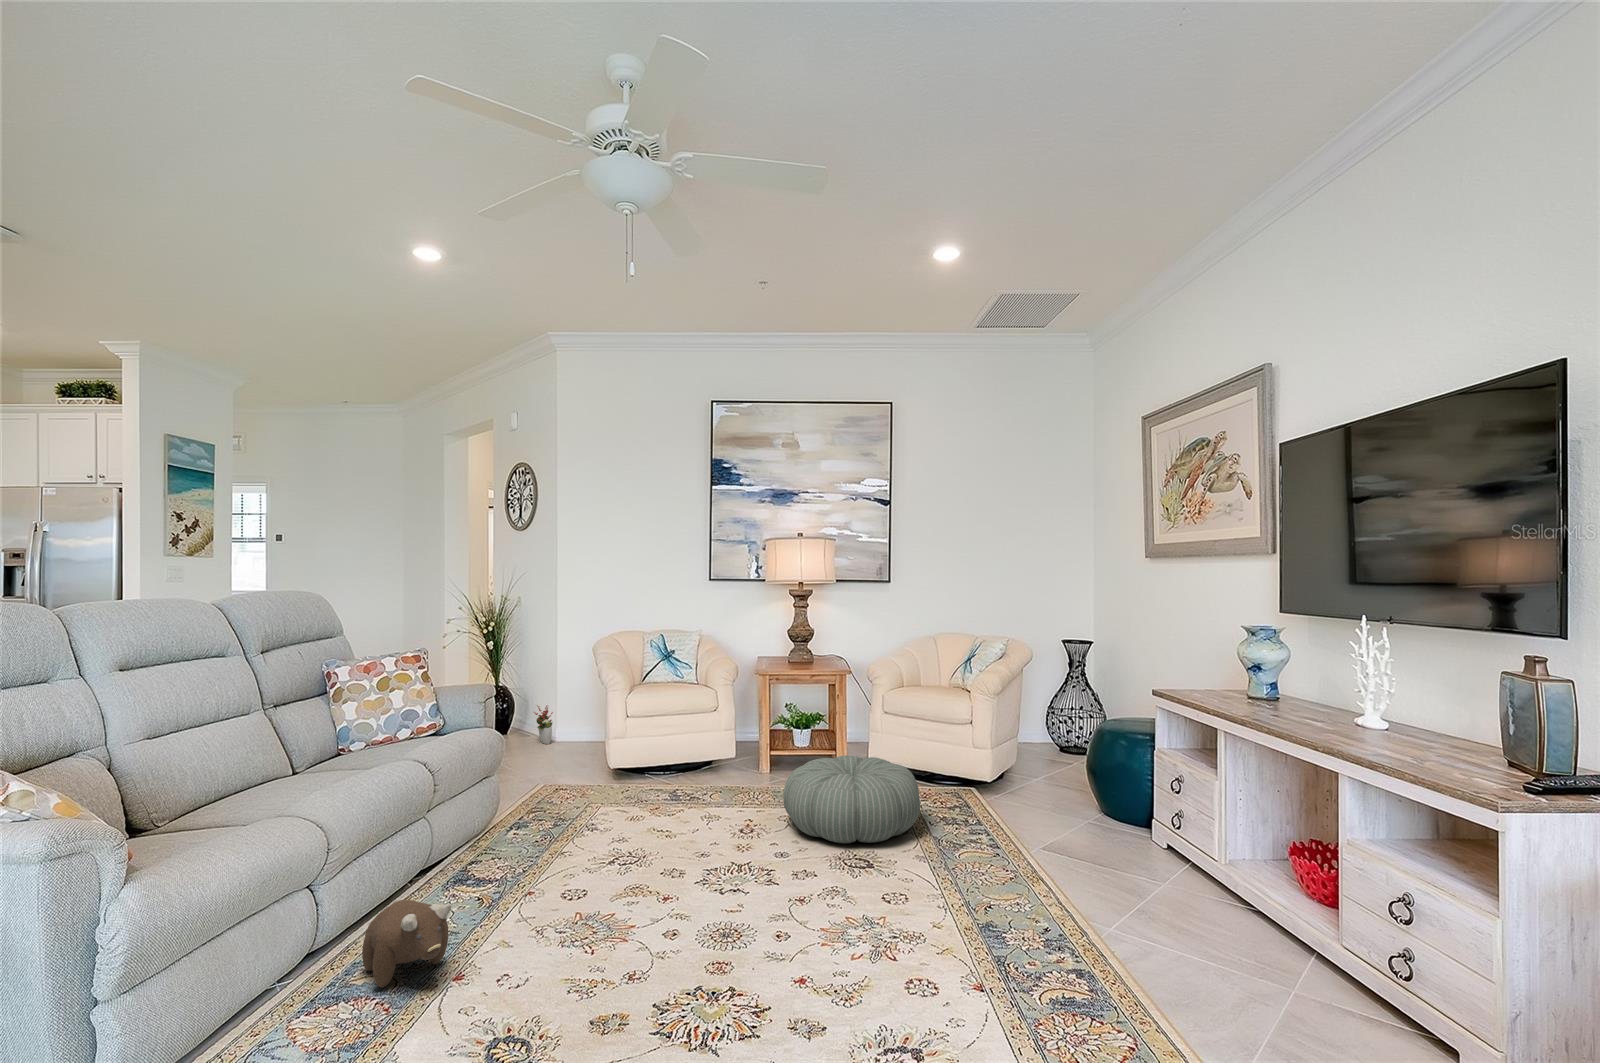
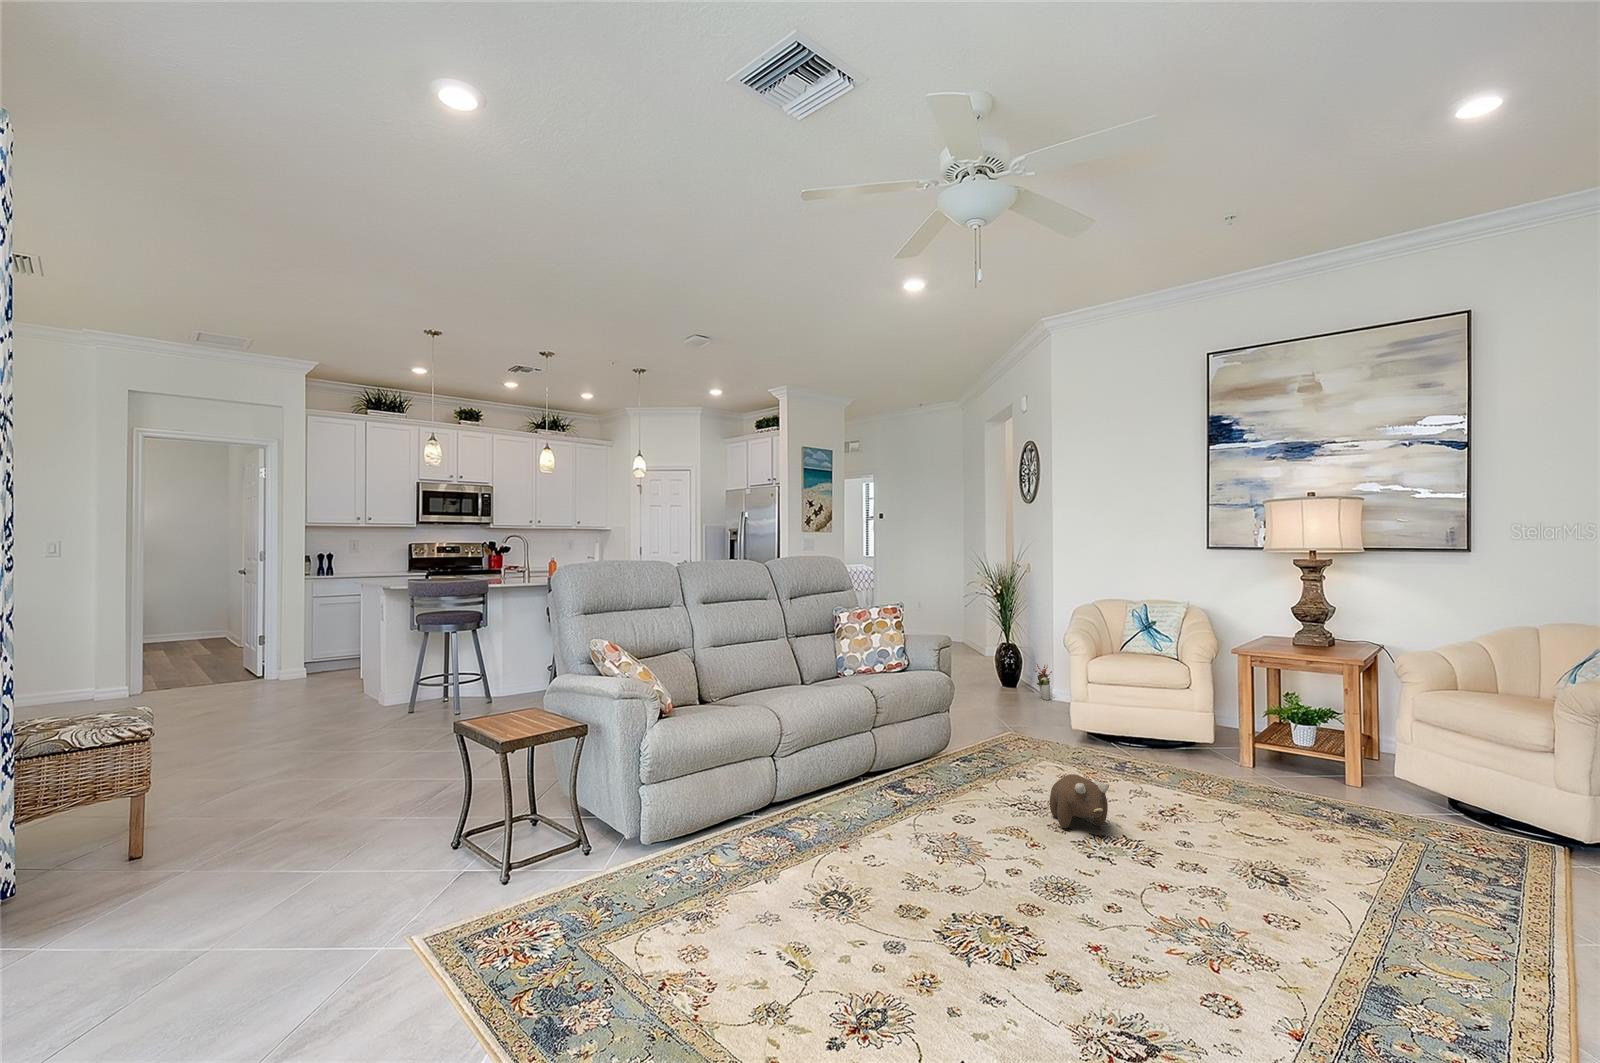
pouf: present [783,756,920,843] -> none [1214,757,1411,866]
plush toy: present [362,900,451,988] -> present [1050,774,1109,828]

